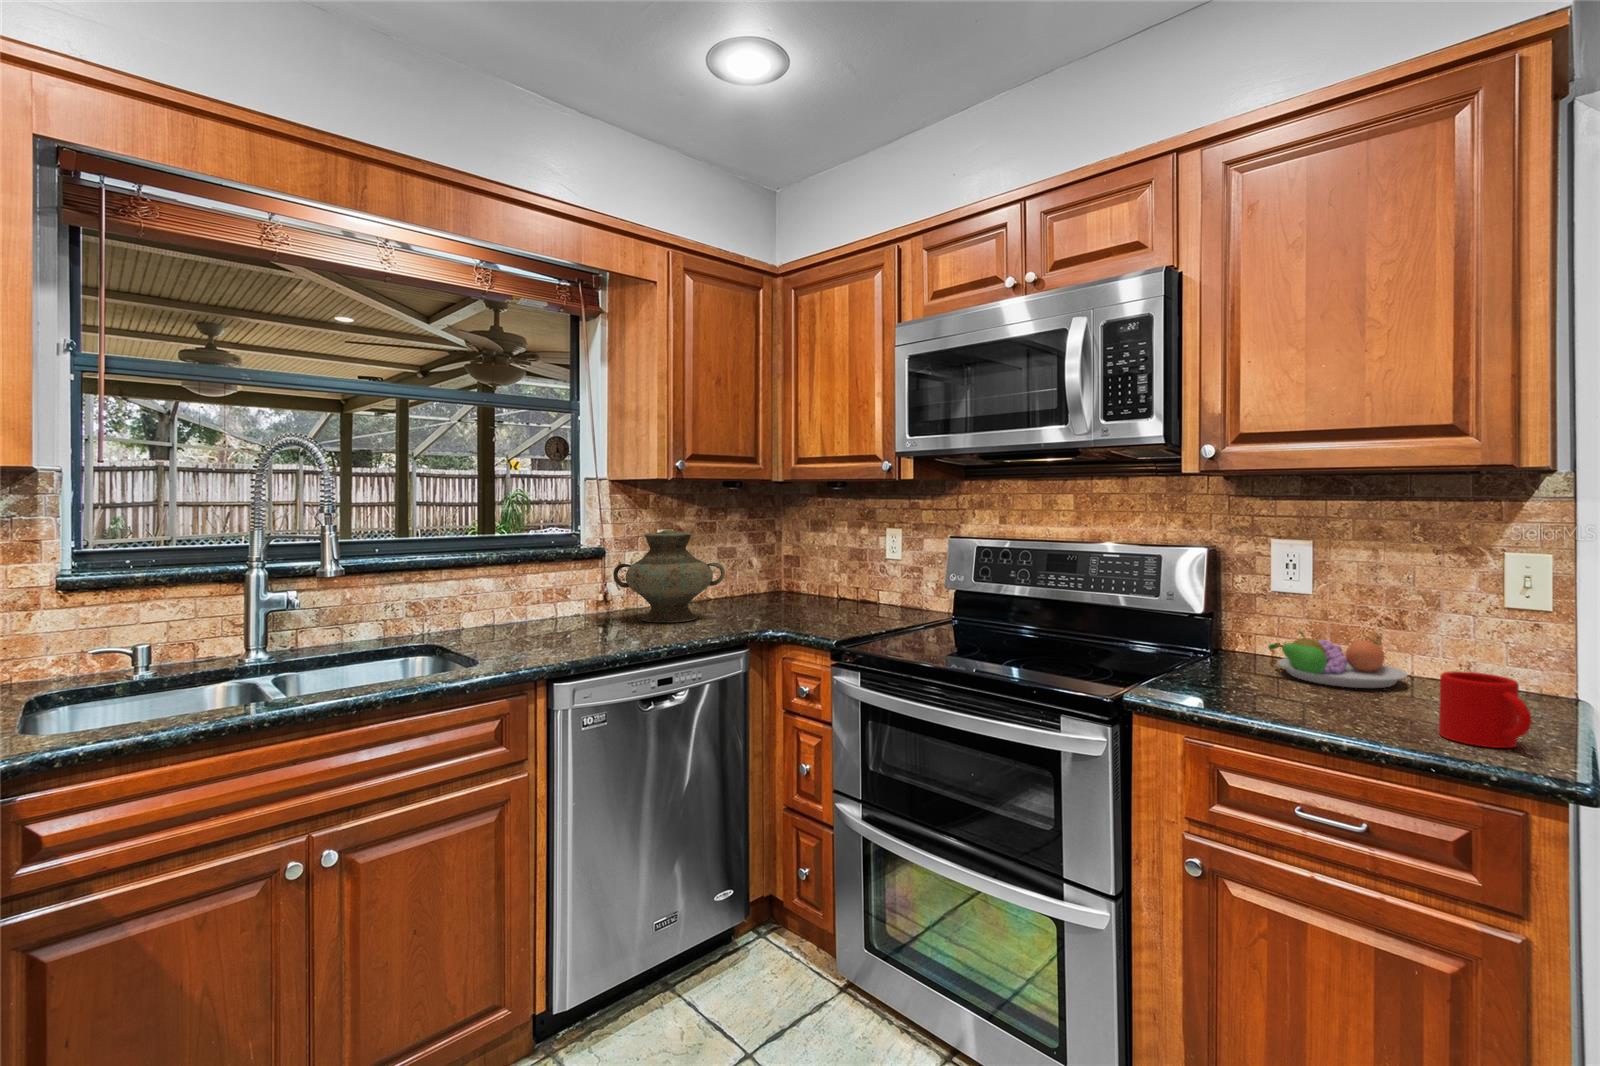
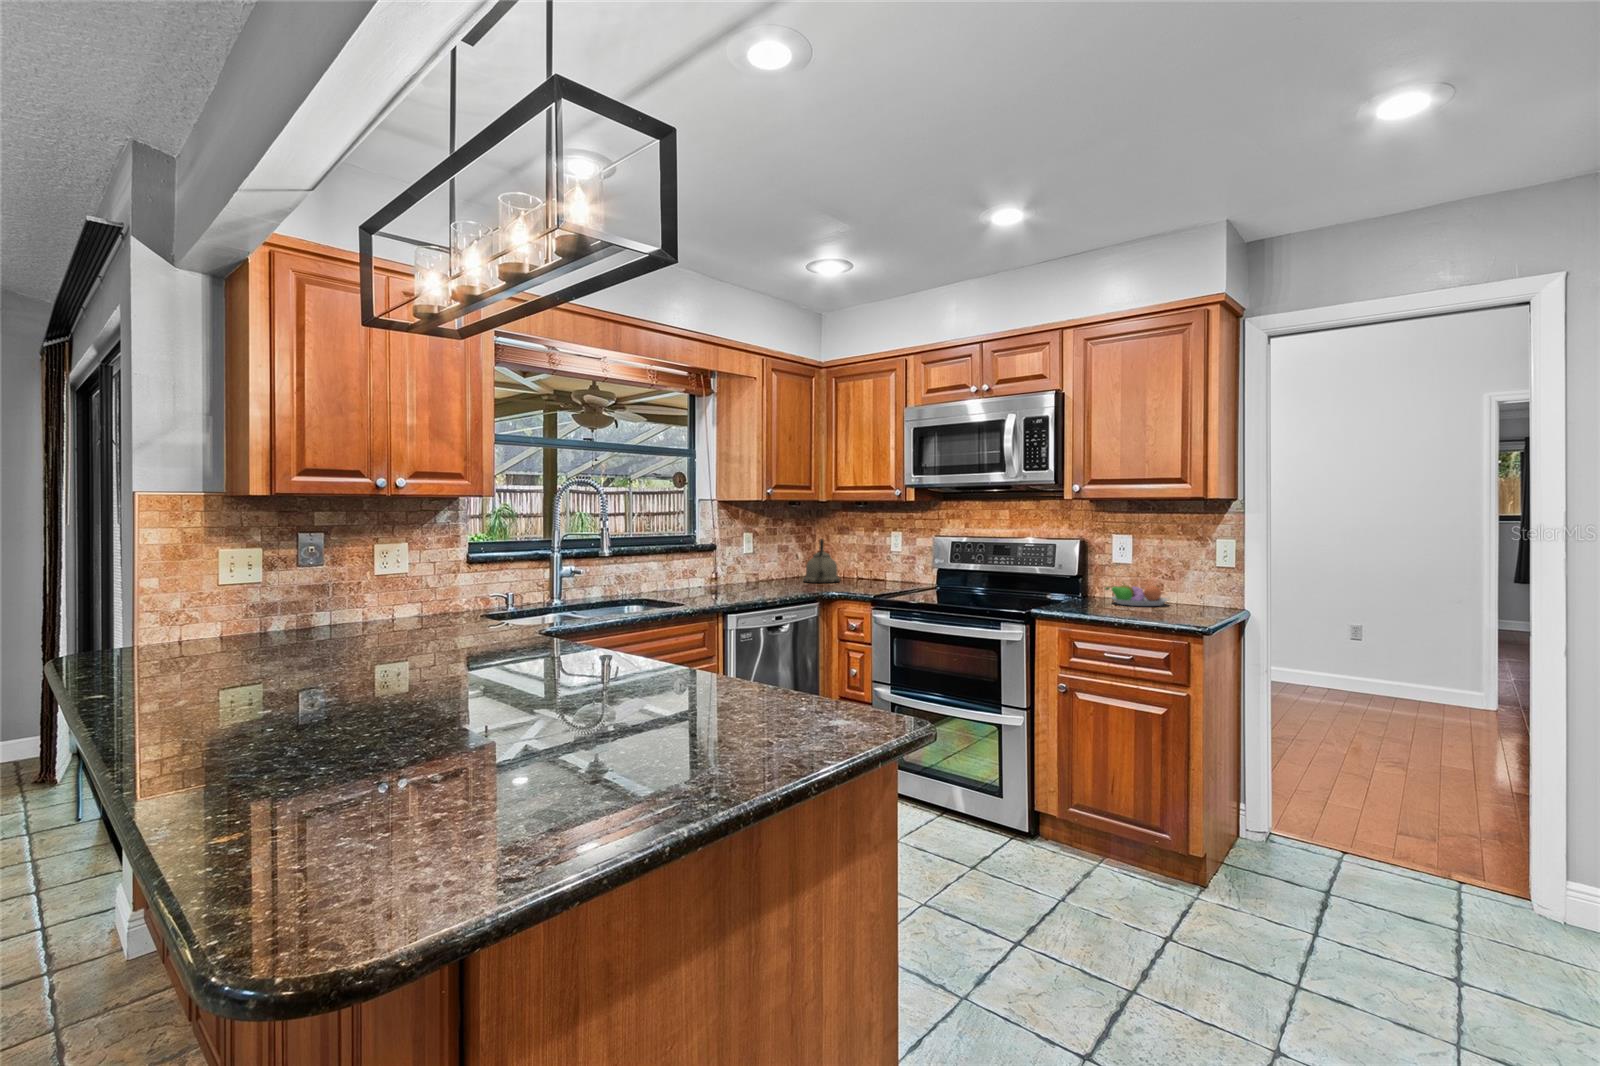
vase: present [613,530,725,622] -> none [725,532,794,590]
kettle: none [753,539,810,606] -> present [803,539,840,583]
mug: present [1439,671,1532,748] -> none [1162,589,1190,618]

